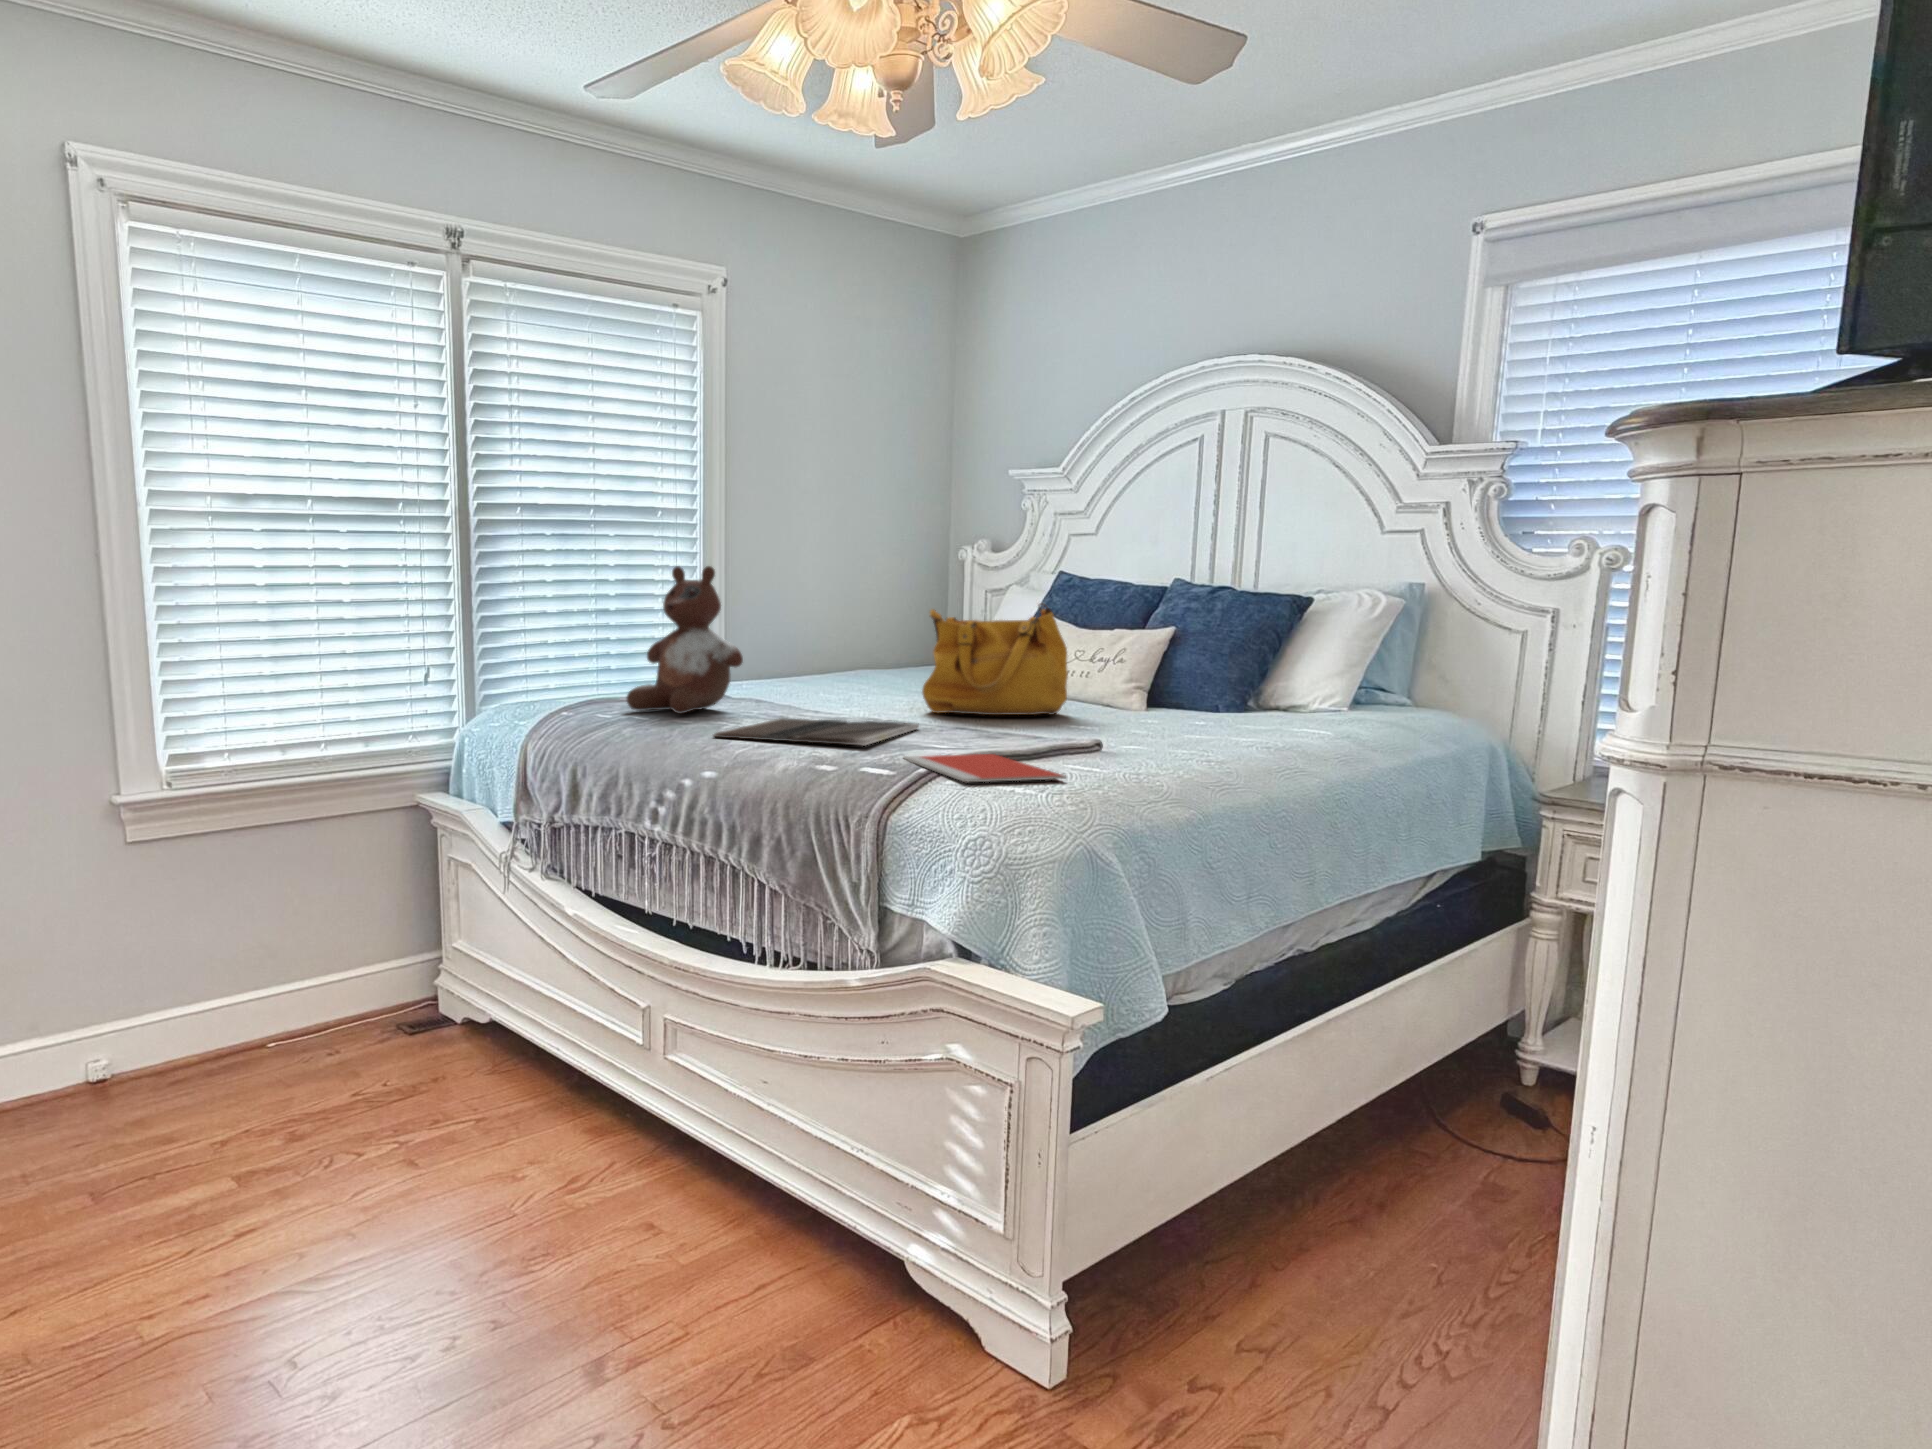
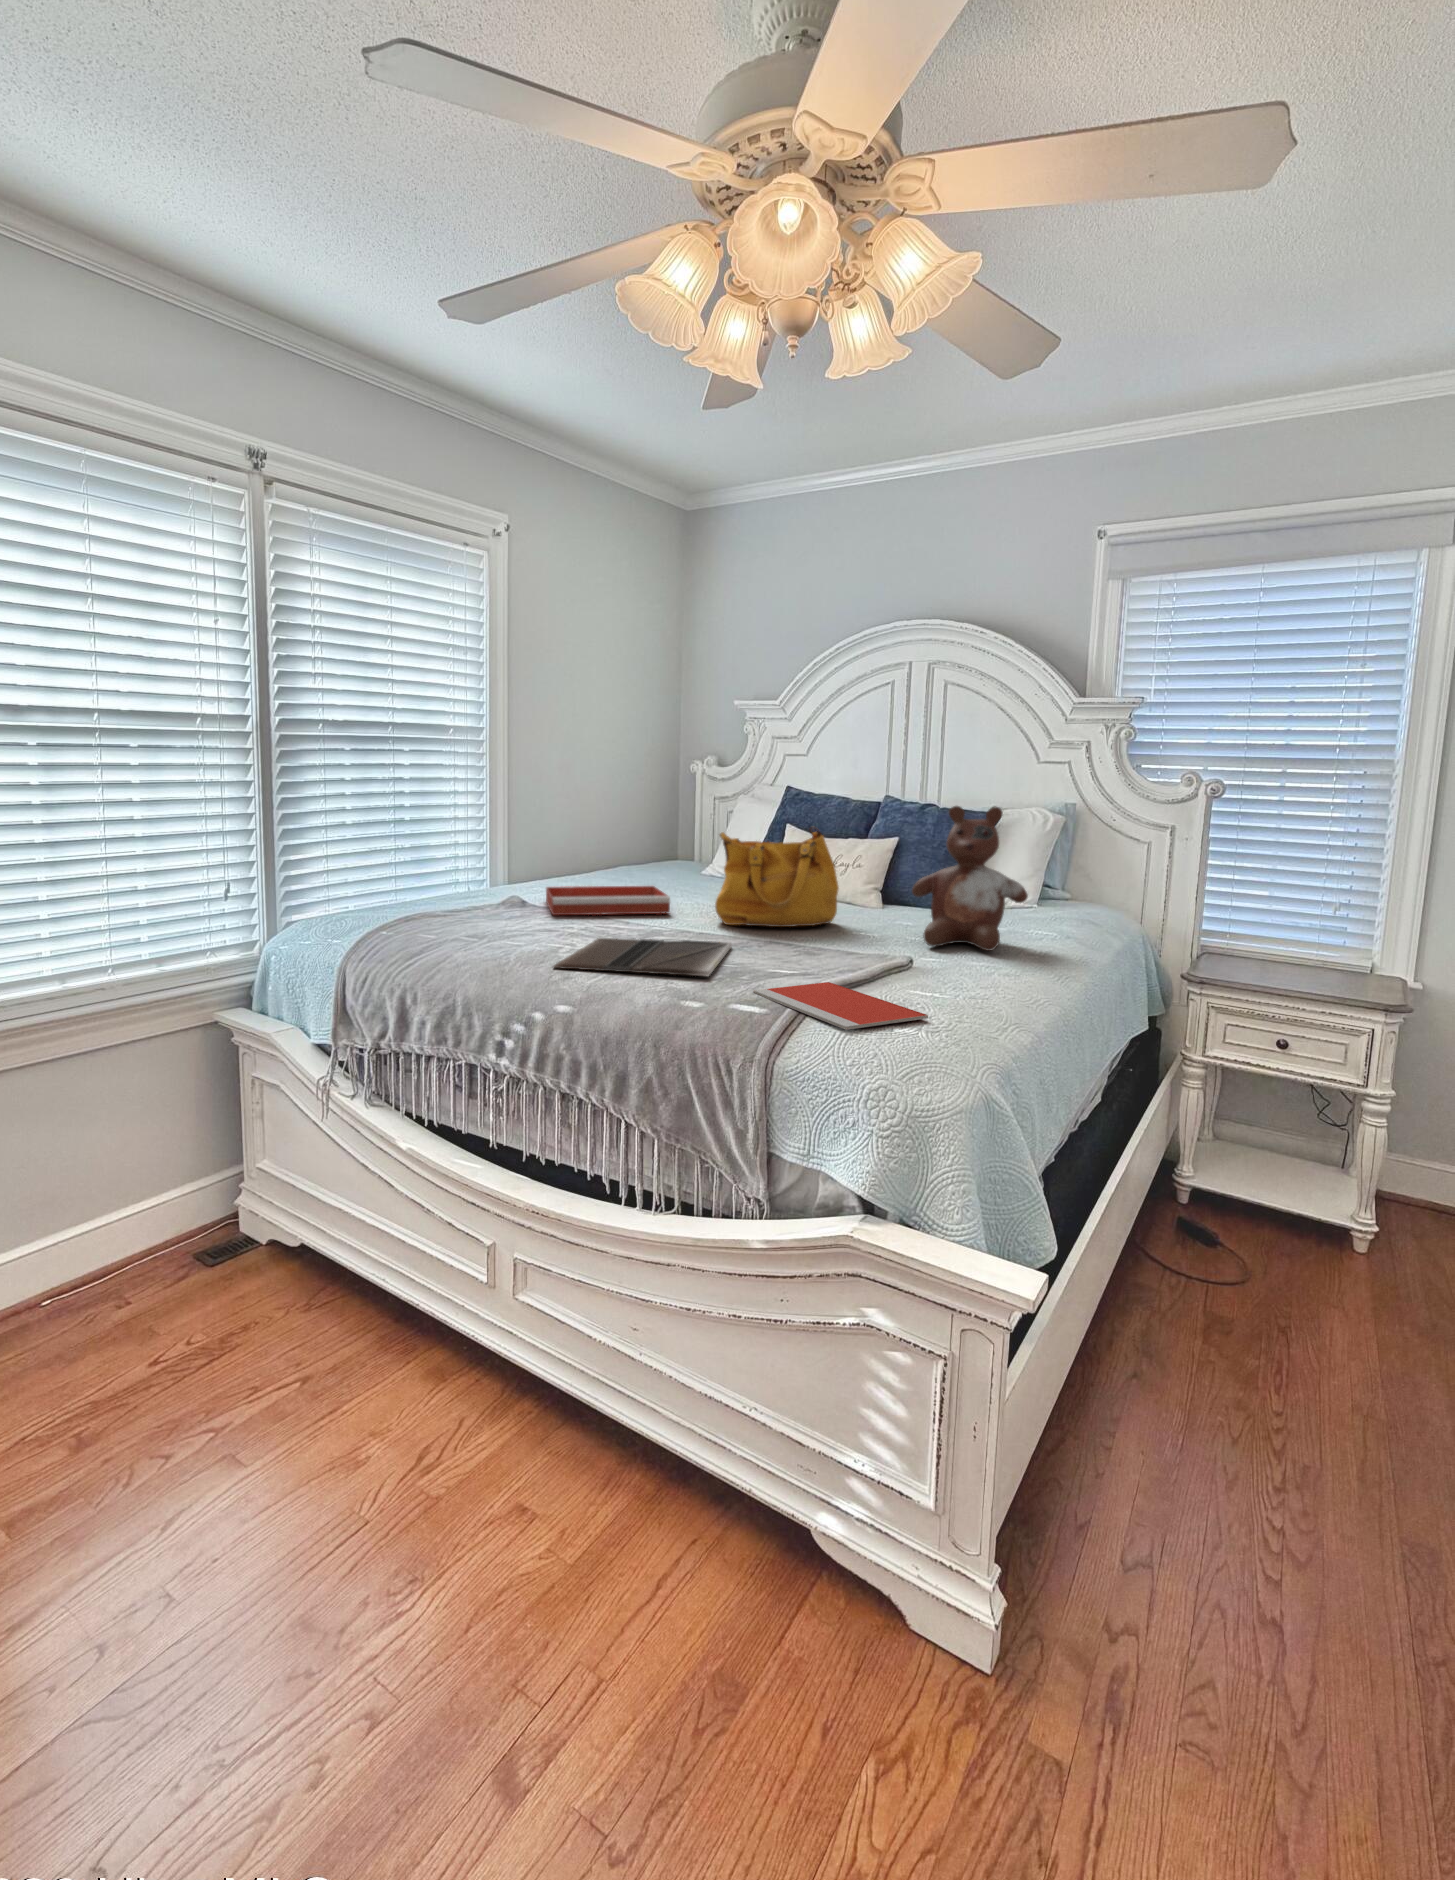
stuffed bear: present [627,566,743,714] -> present [912,806,1028,951]
tray: none [748,676,879,703] -> present [546,886,670,915]

